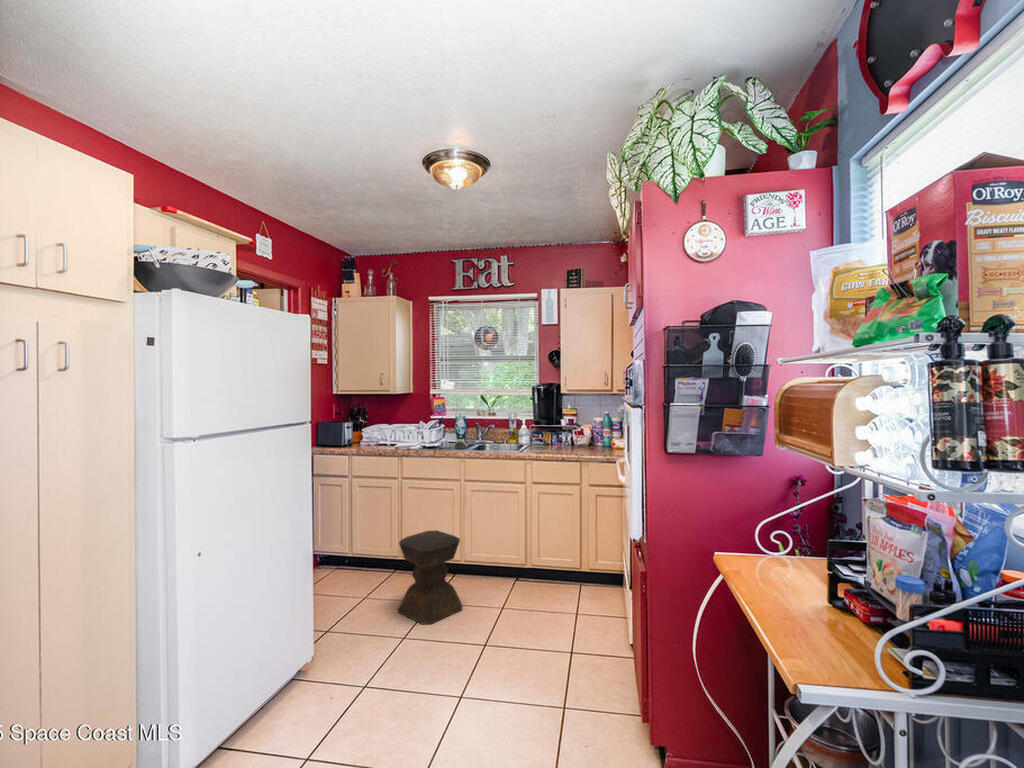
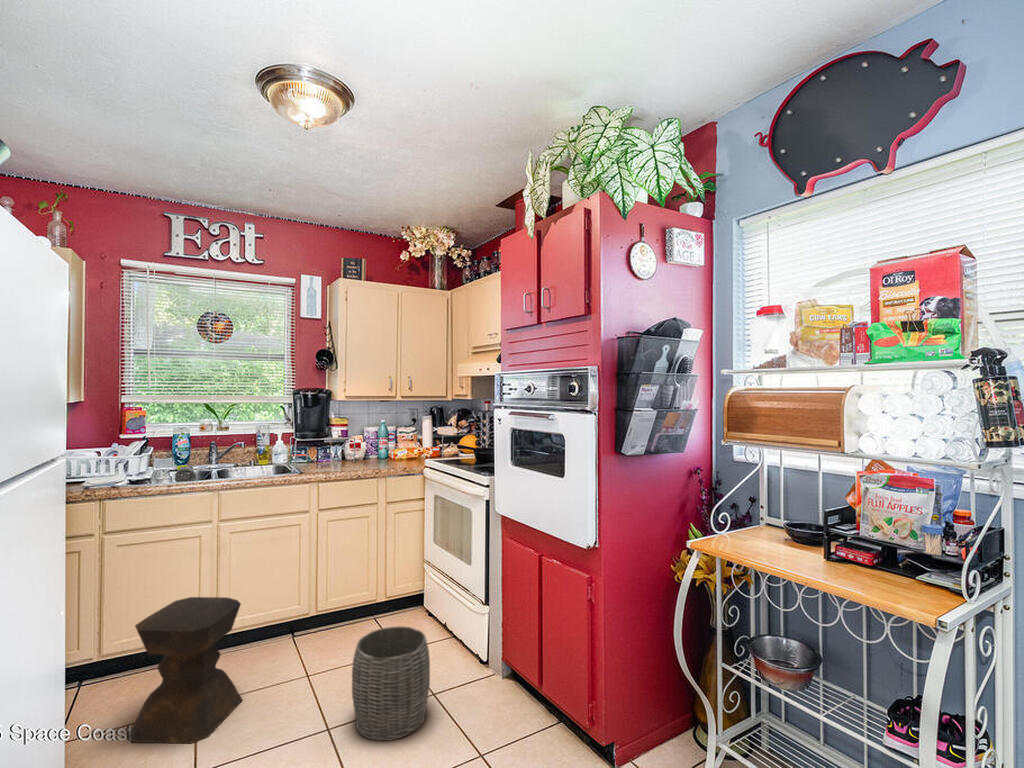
woven basket: none [506,585,568,674] -> present [352,626,430,741]

